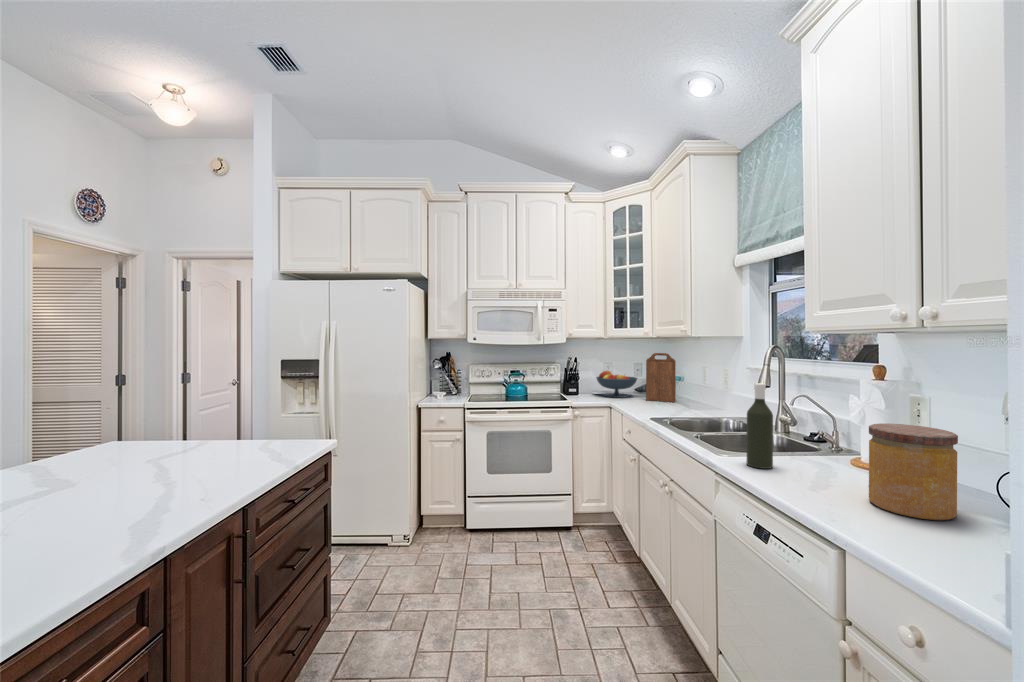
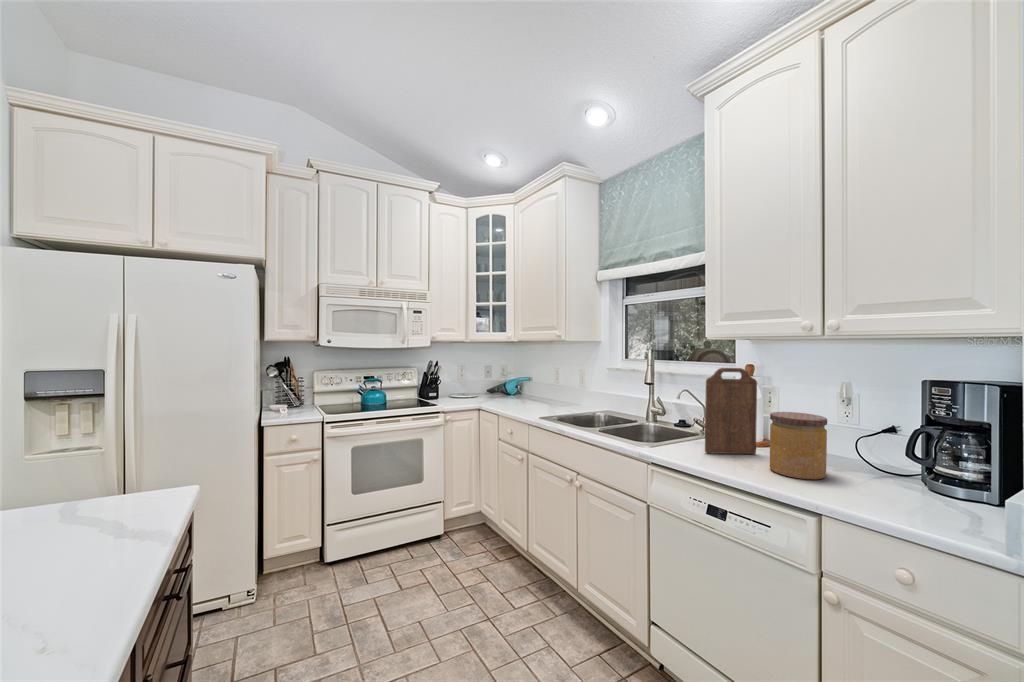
cutting board: present [646,353,676,402] -> present [705,368,757,454]
fruit bowl: present [596,371,637,398] -> none [455,373,495,400]
bottle: present [746,383,773,469] -> none [666,384,687,456]

